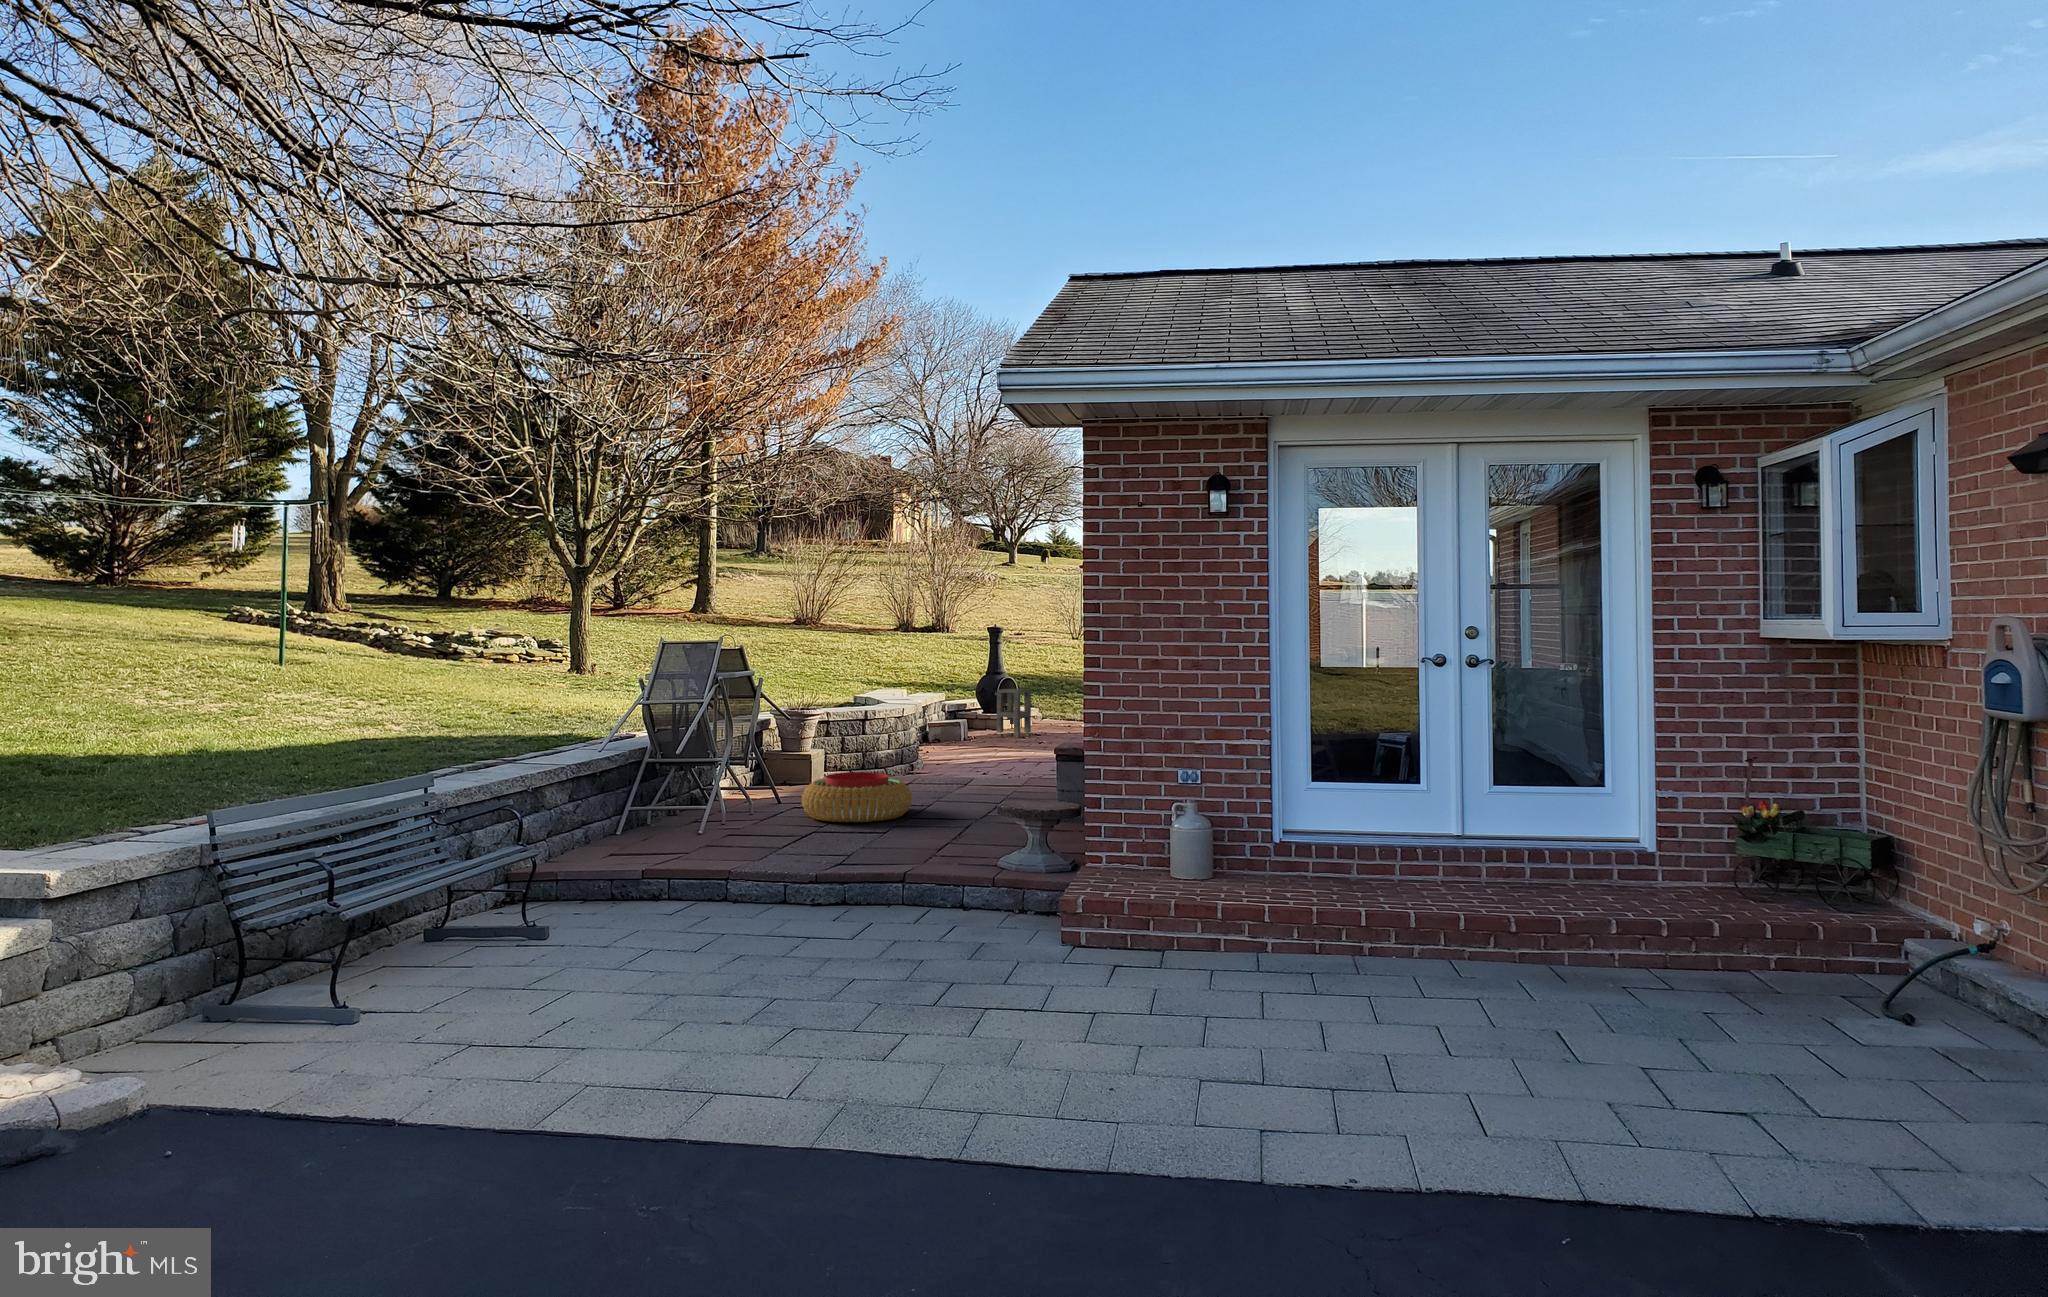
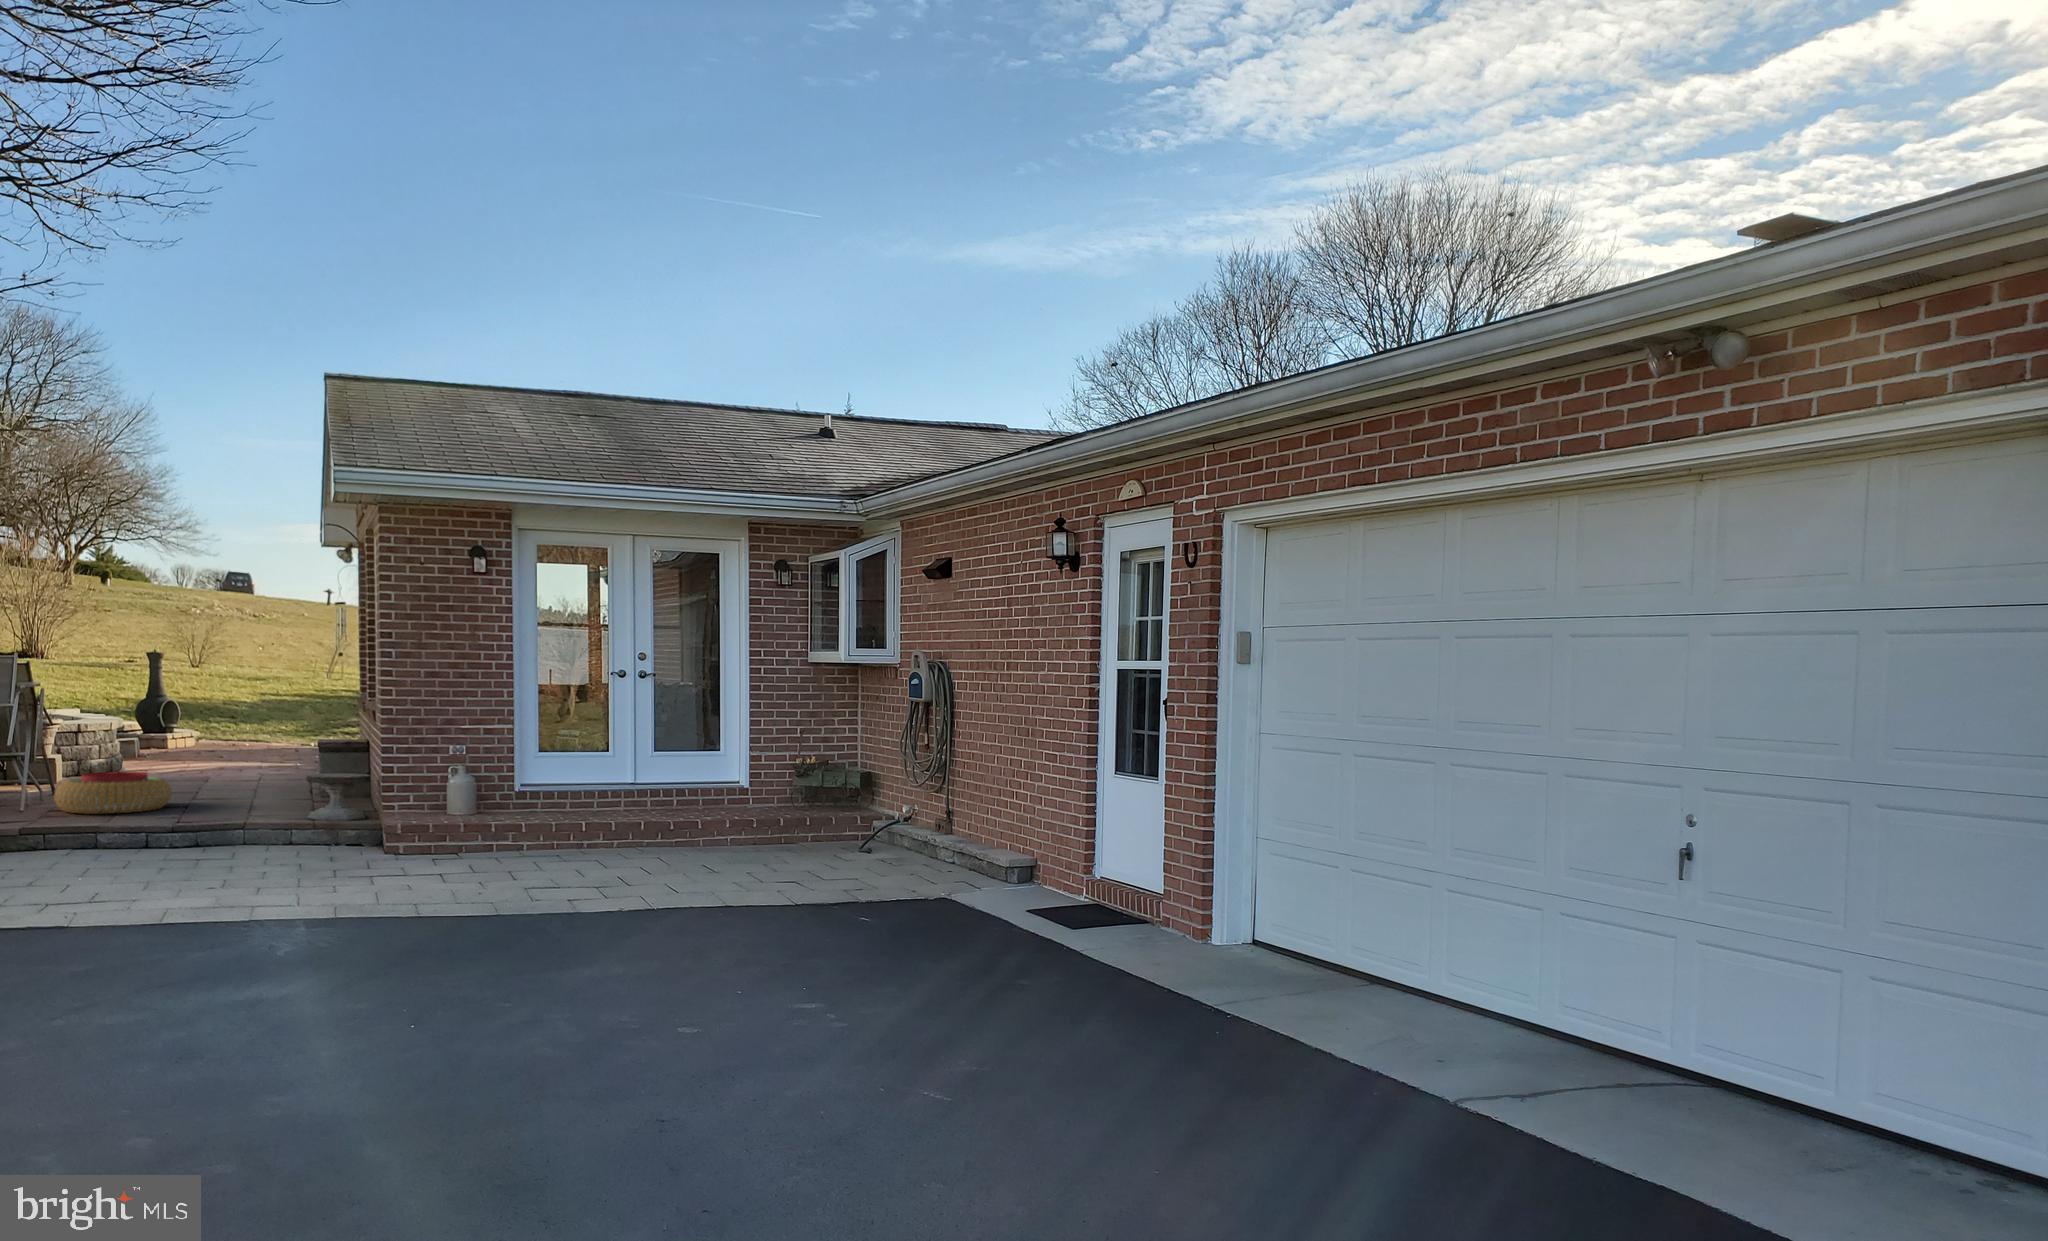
side table: present [997,689,1031,738] -> none [202,703,242,752]

